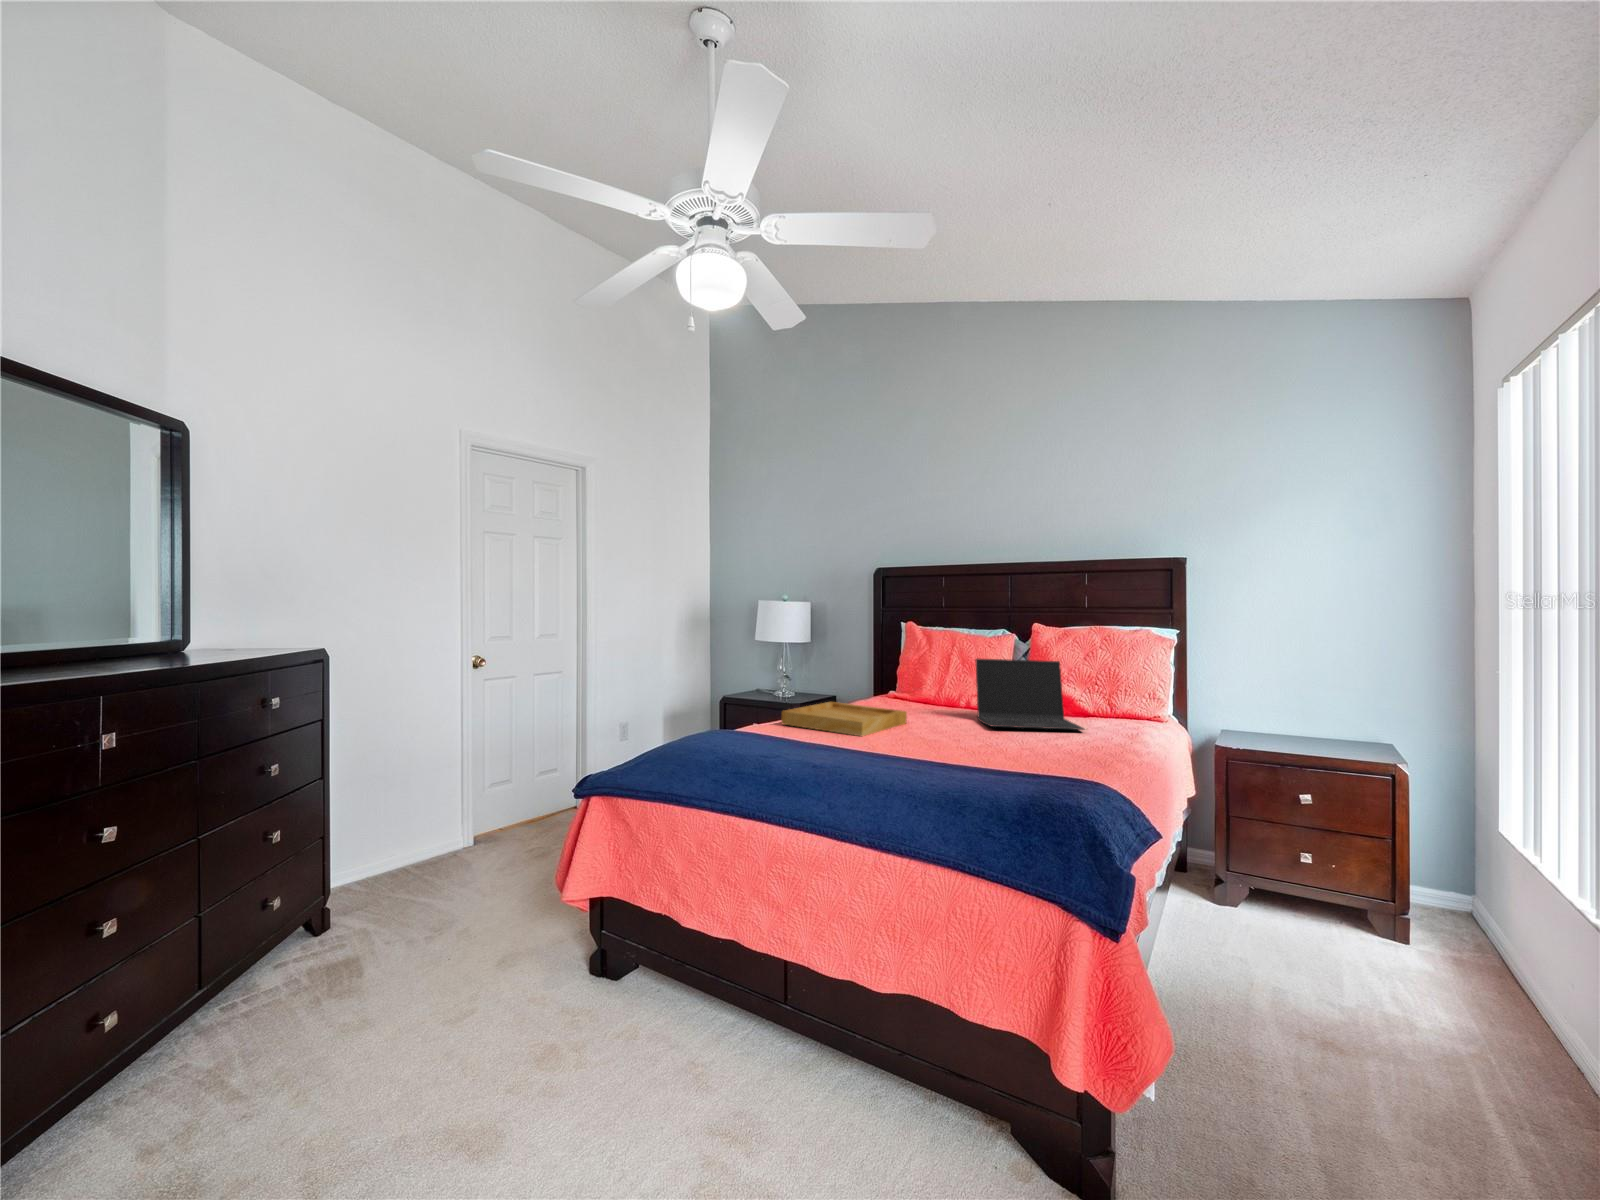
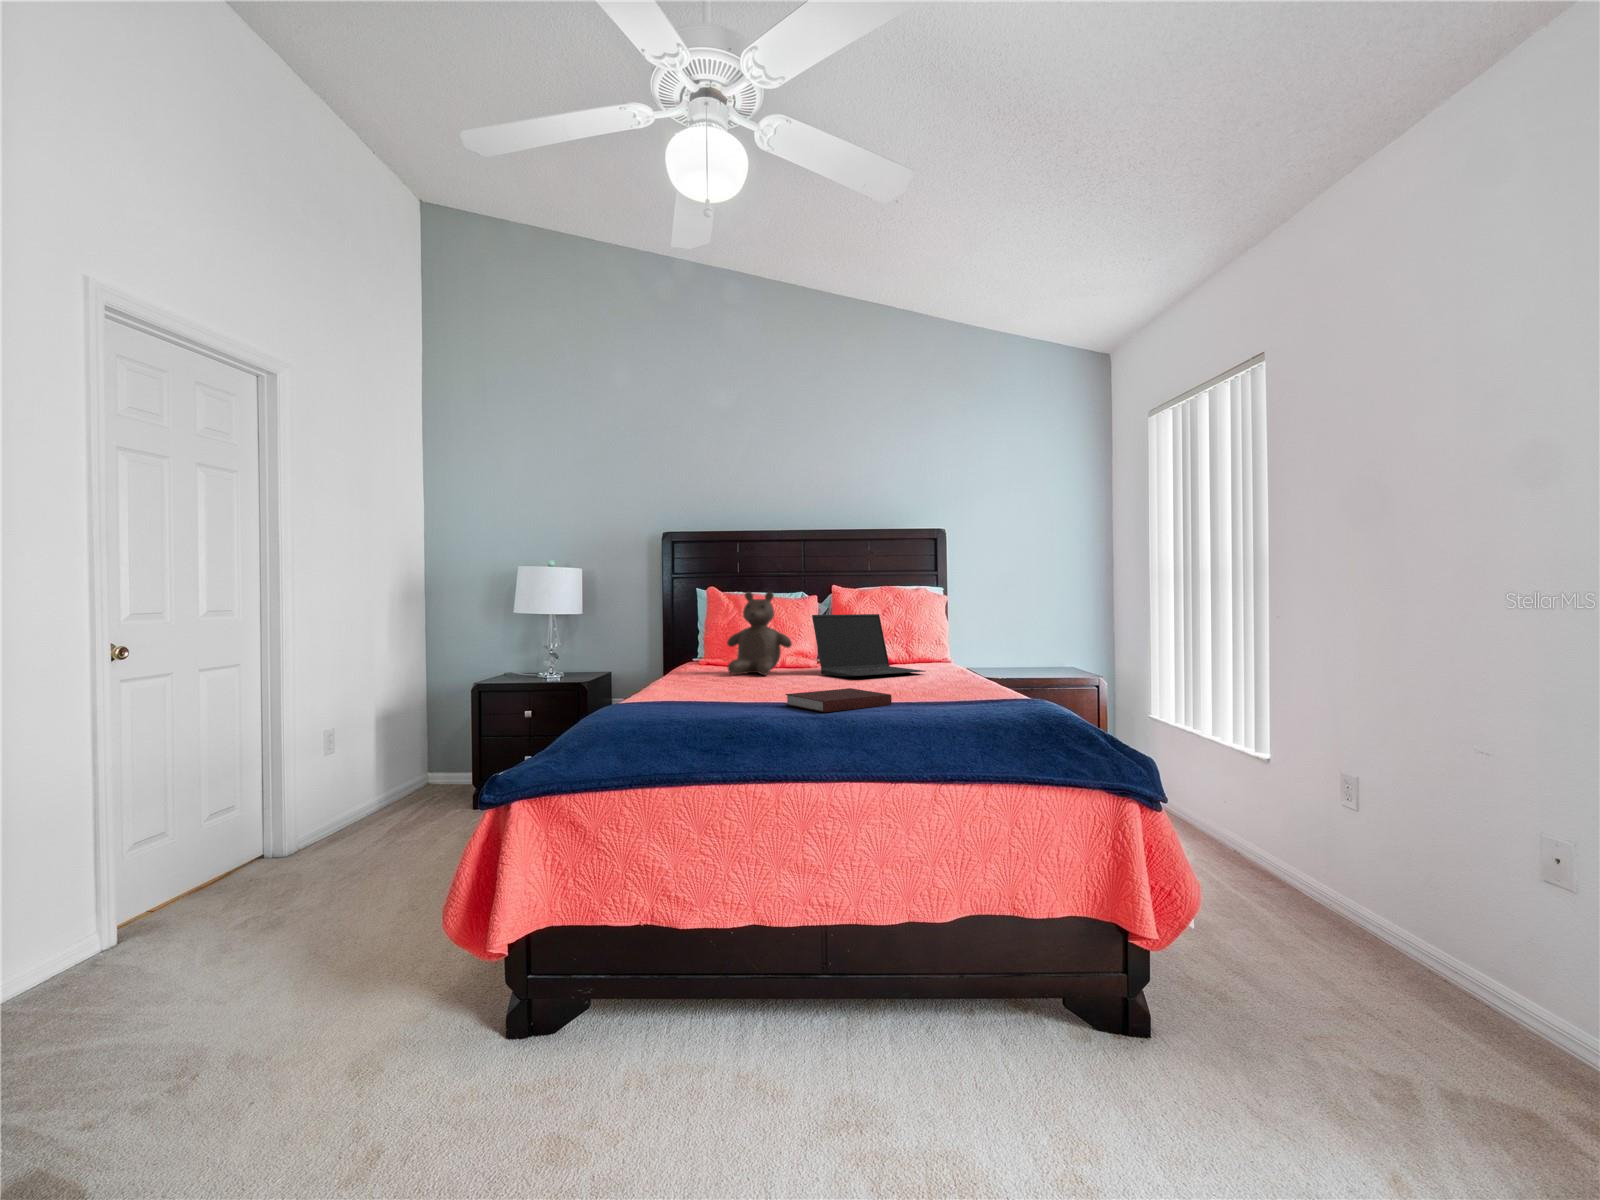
teddy bear: none [893,631,960,714] -> present [727,592,792,675]
tray: present [781,702,907,736] -> none [656,670,770,695]
notebook: none [848,740,942,765] -> present [786,688,892,712]

